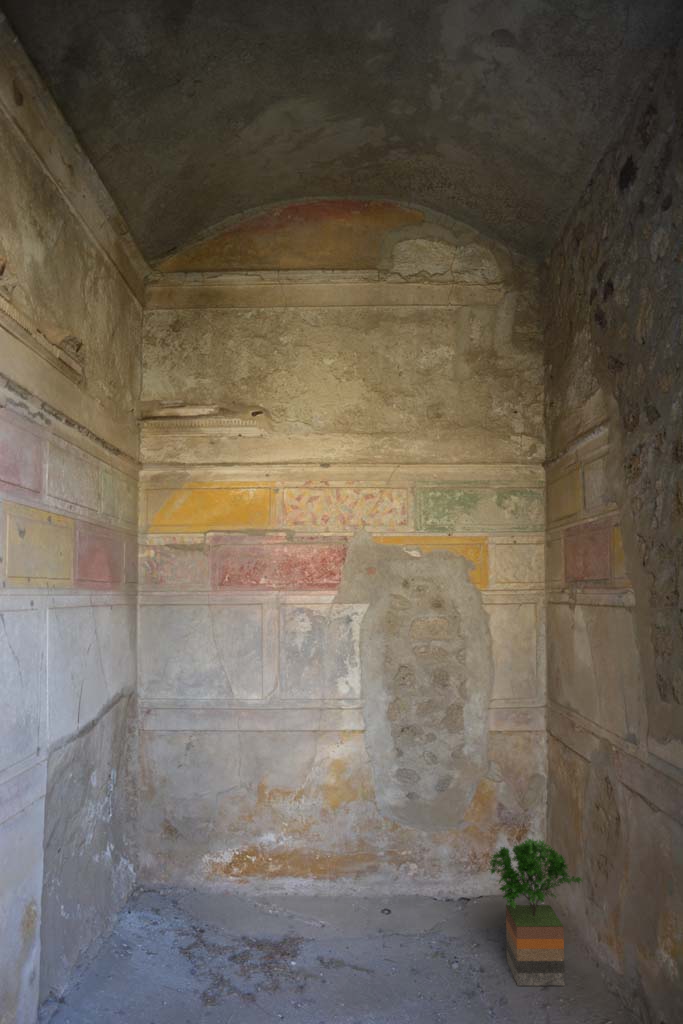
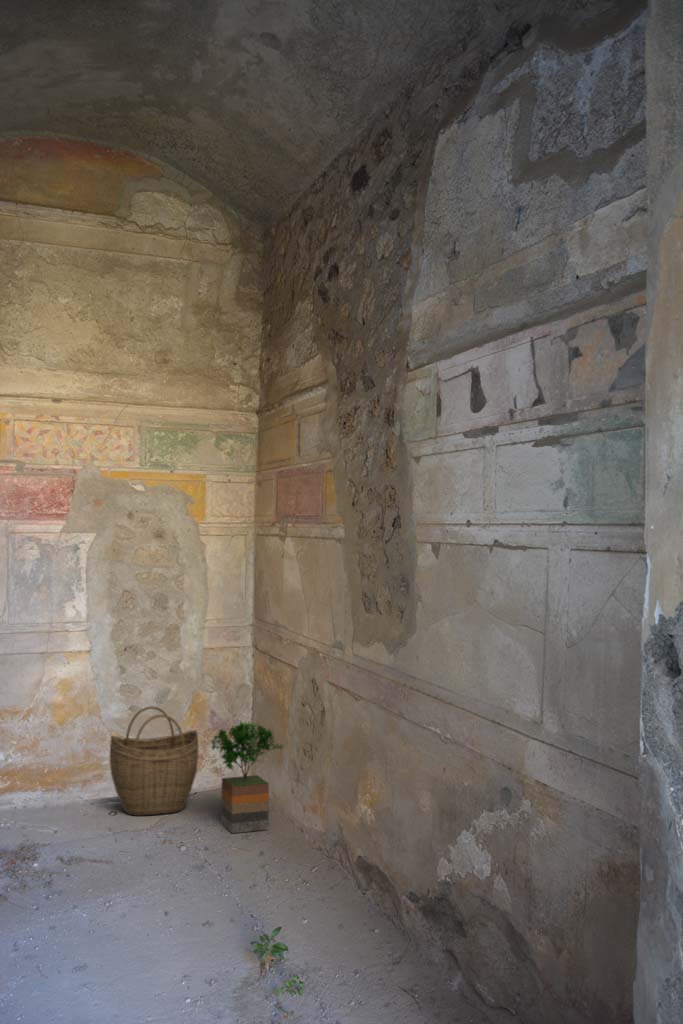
woven basket: none [382,796,481,931] -> present [110,706,198,816]

